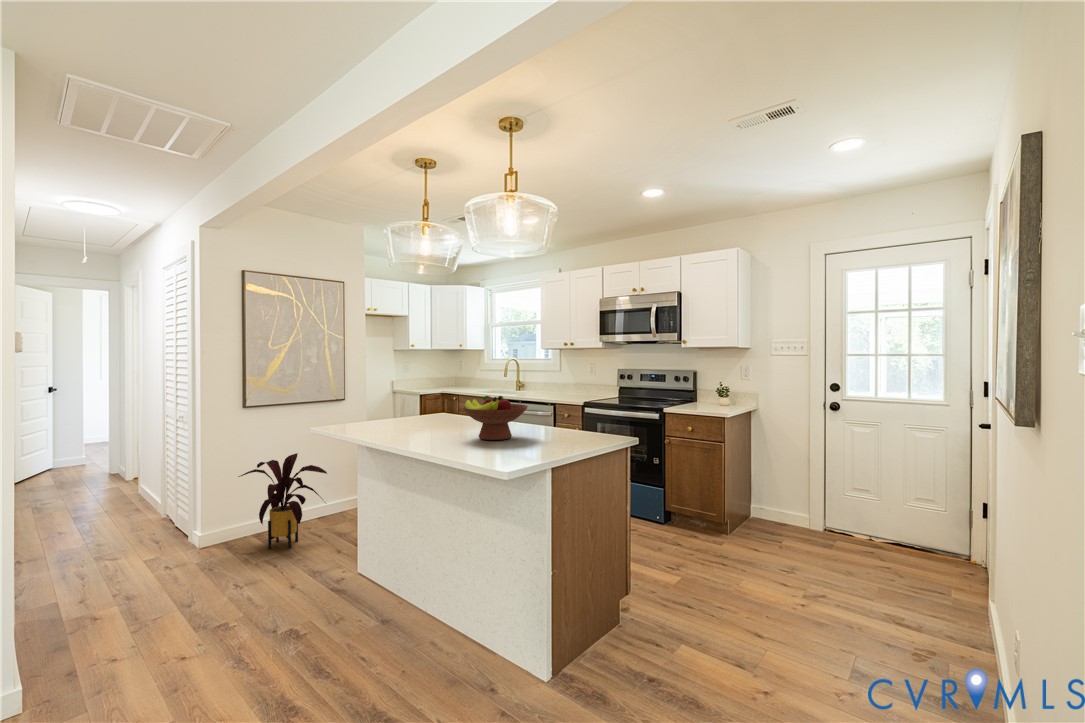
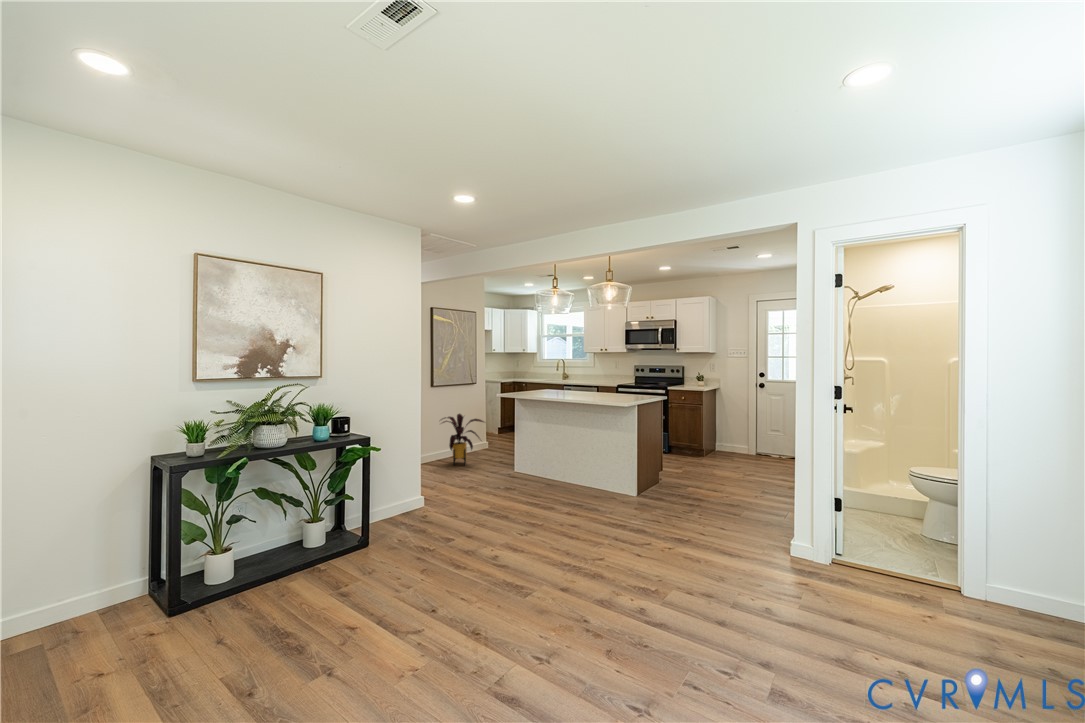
fruit bowl: present [462,396,528,440] -> none [585,376,617,397]

